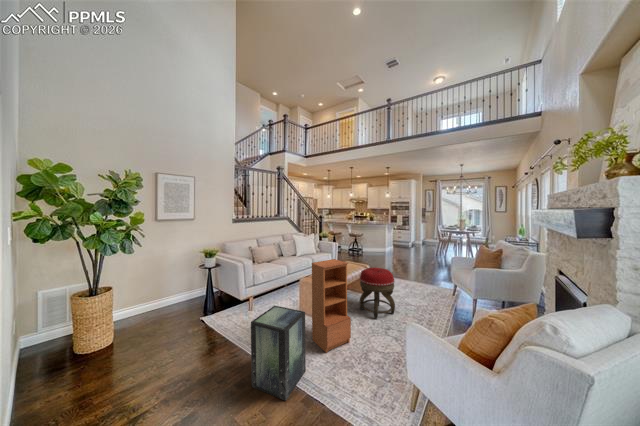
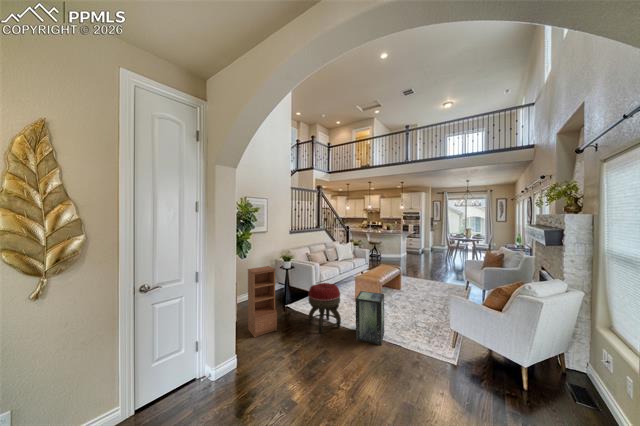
bookcase: present [312,259,351,353] -> present [248,266,277,337]
footstool: present [360,268,395,319] -> present [308,283,341,333]

